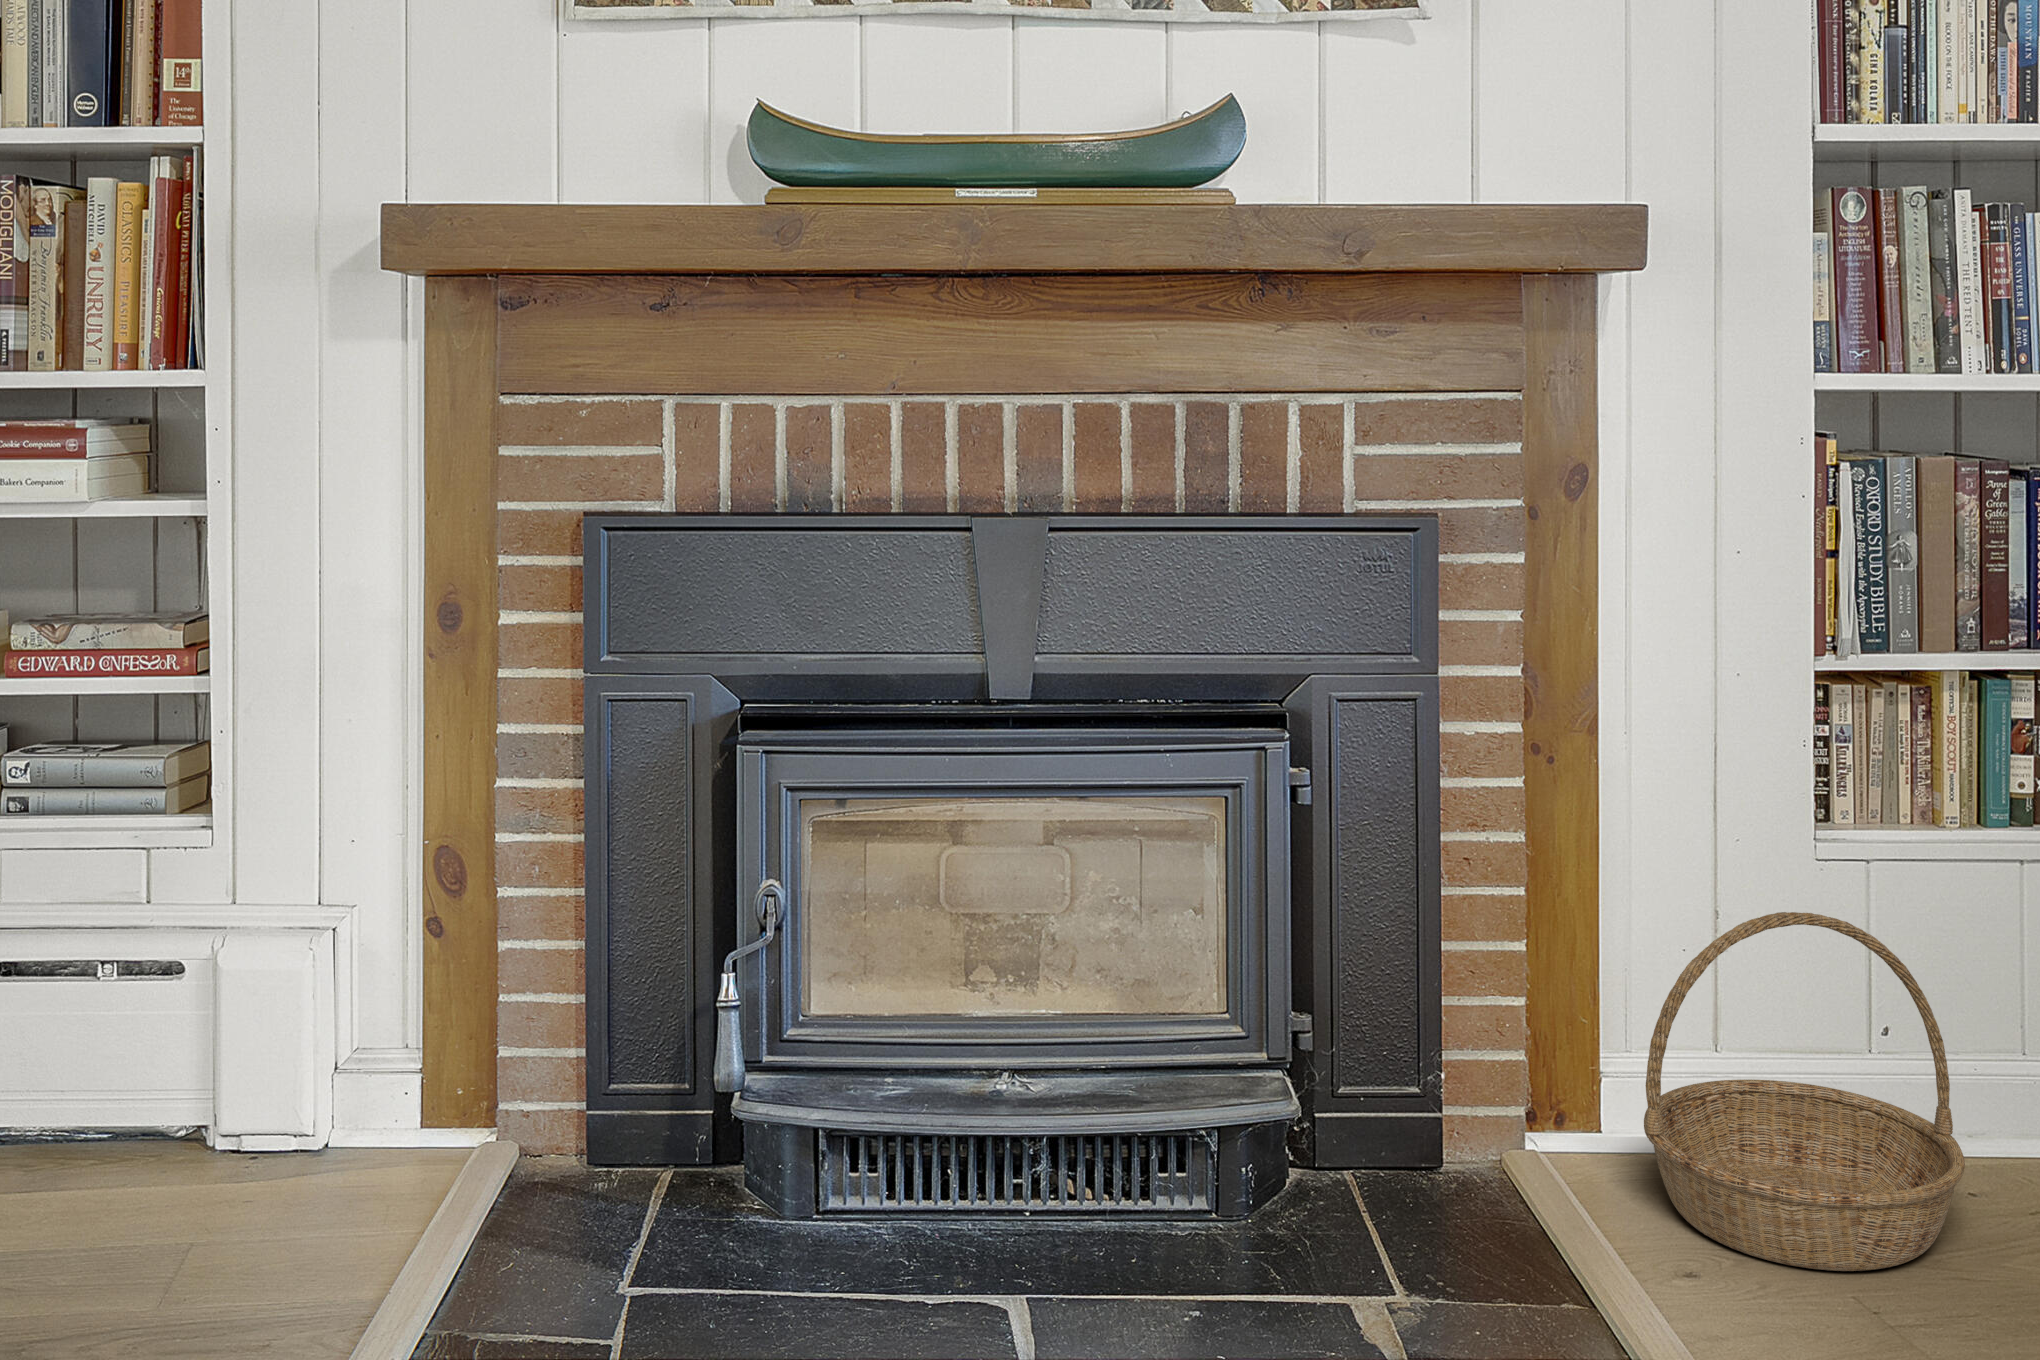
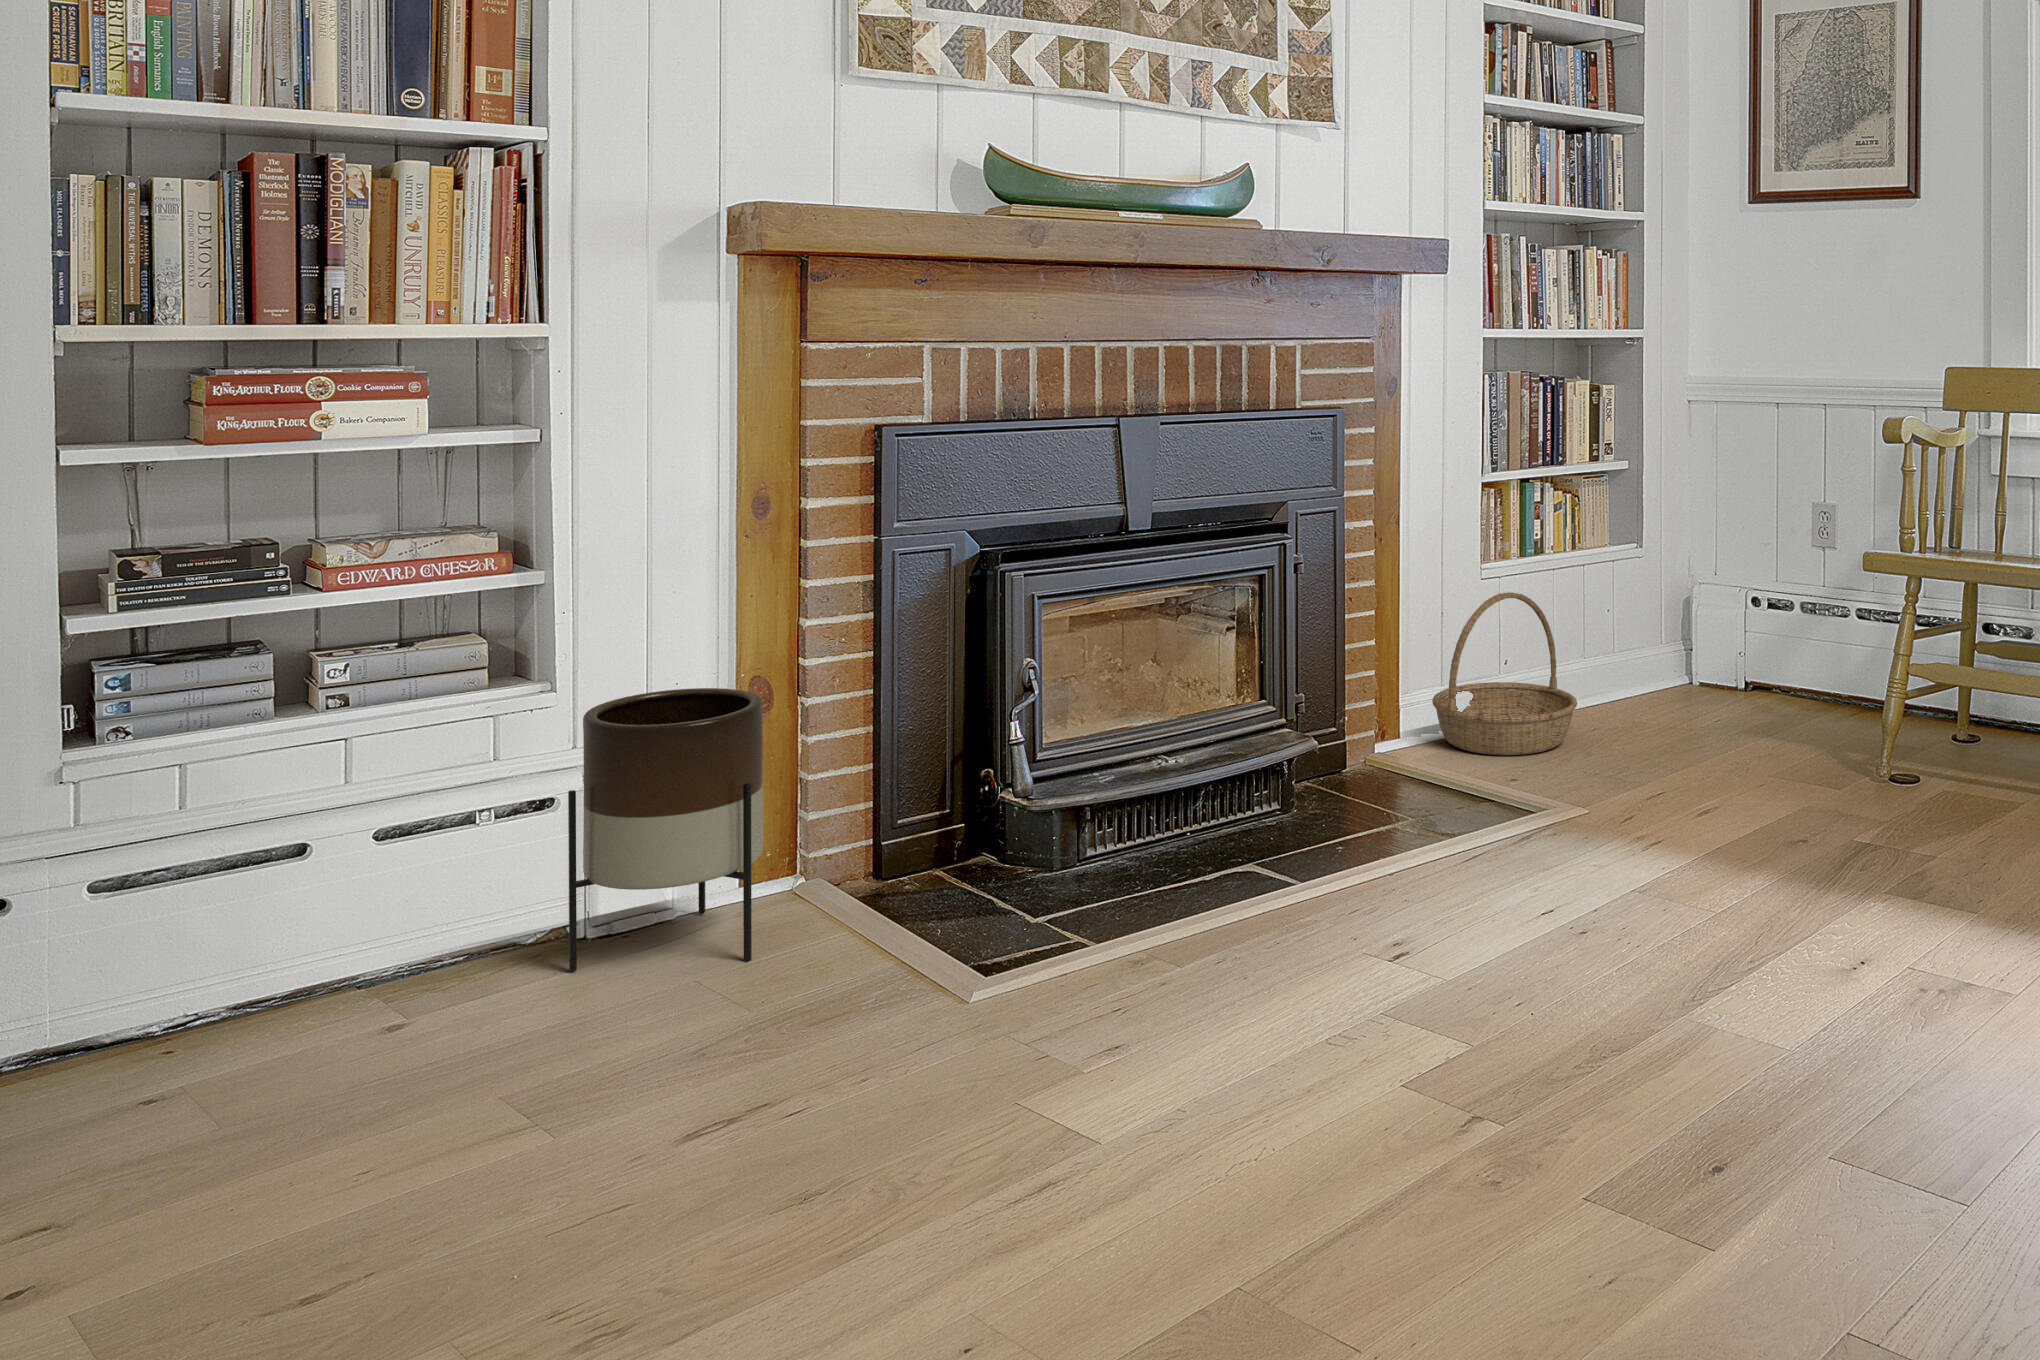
planter: none [74,861,317,1275] -> present [568,688,764,971]

